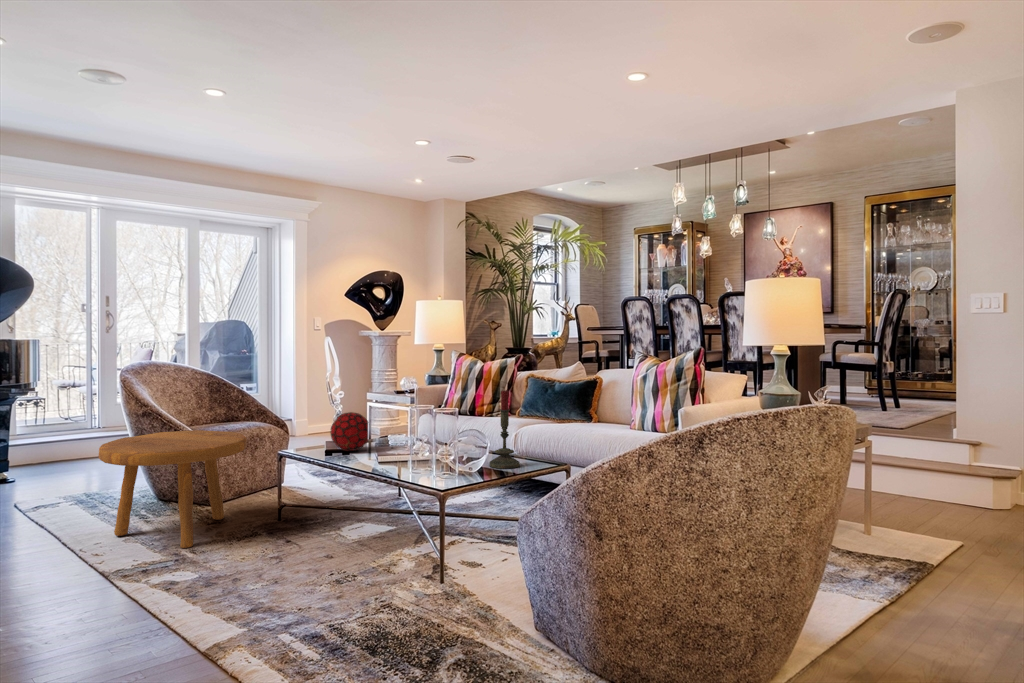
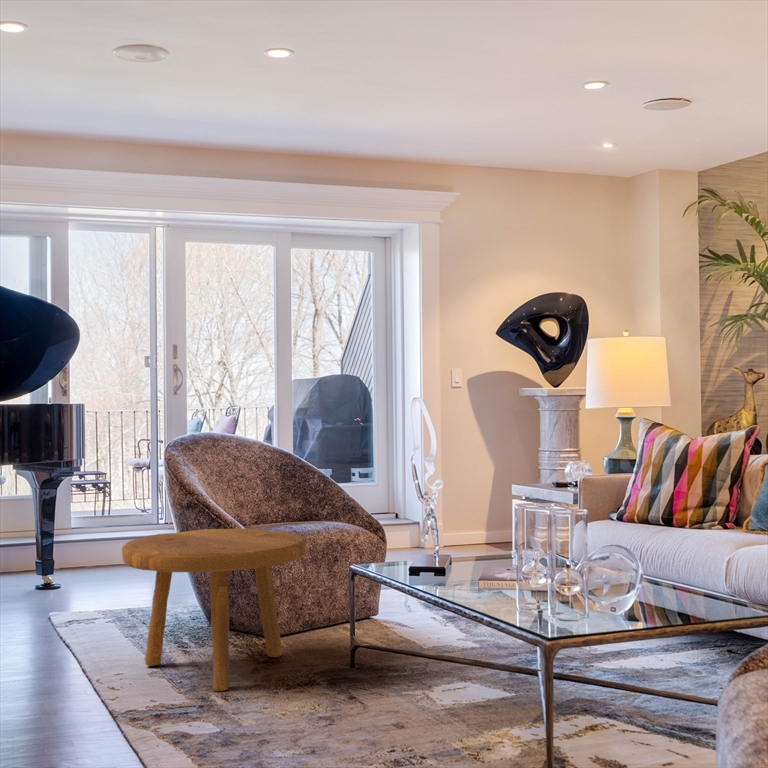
candle: present [490,389,520,469] -> none [658,475,713,613]
decorative orb: present [330,412,368,451] -> none [424,510,484,570]

